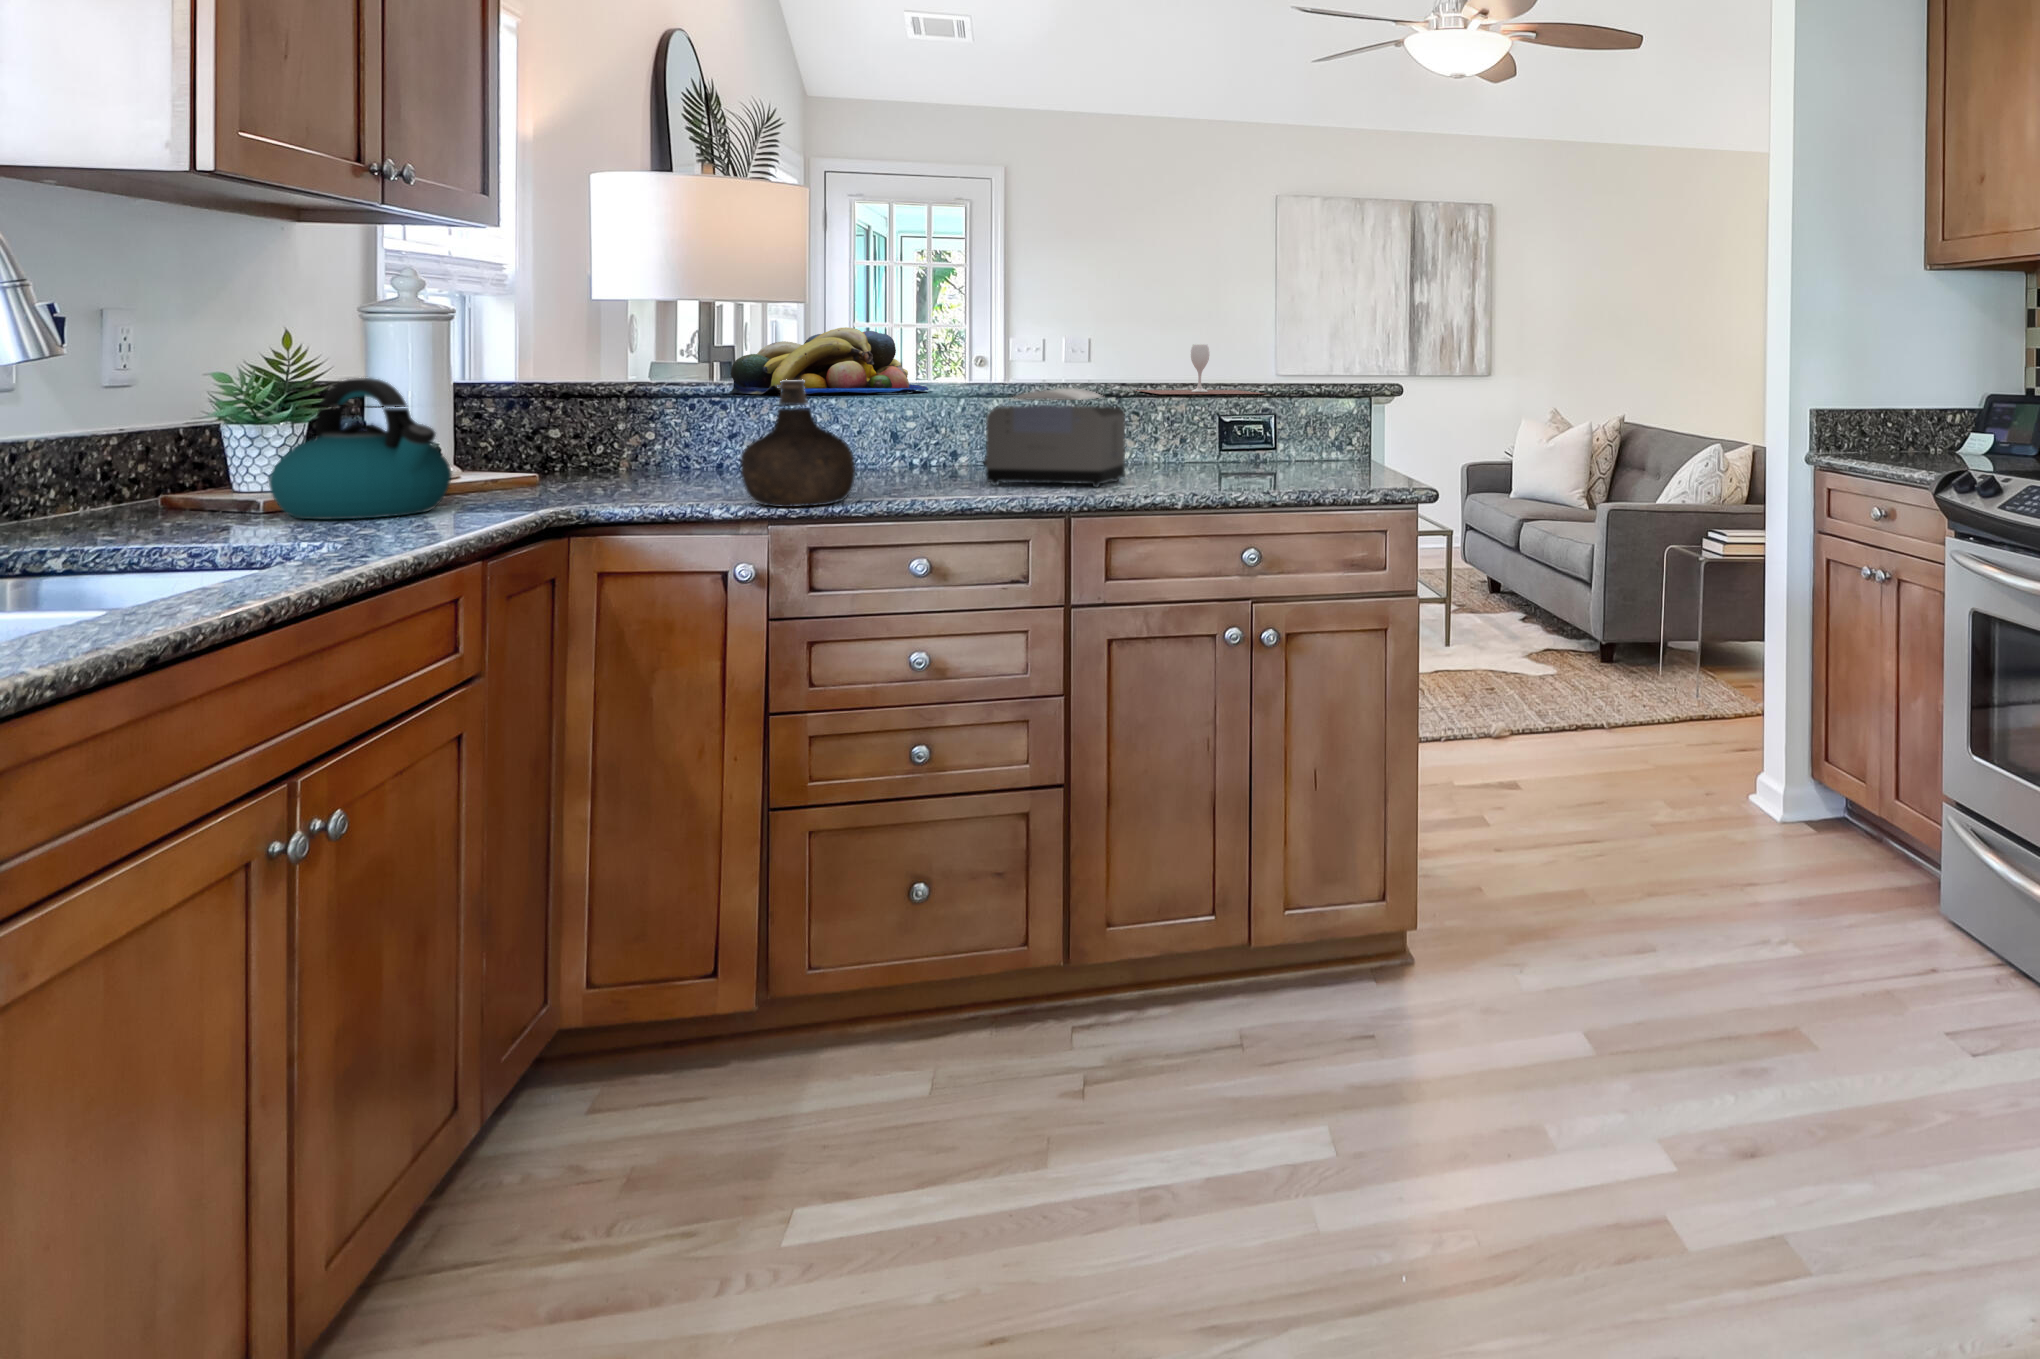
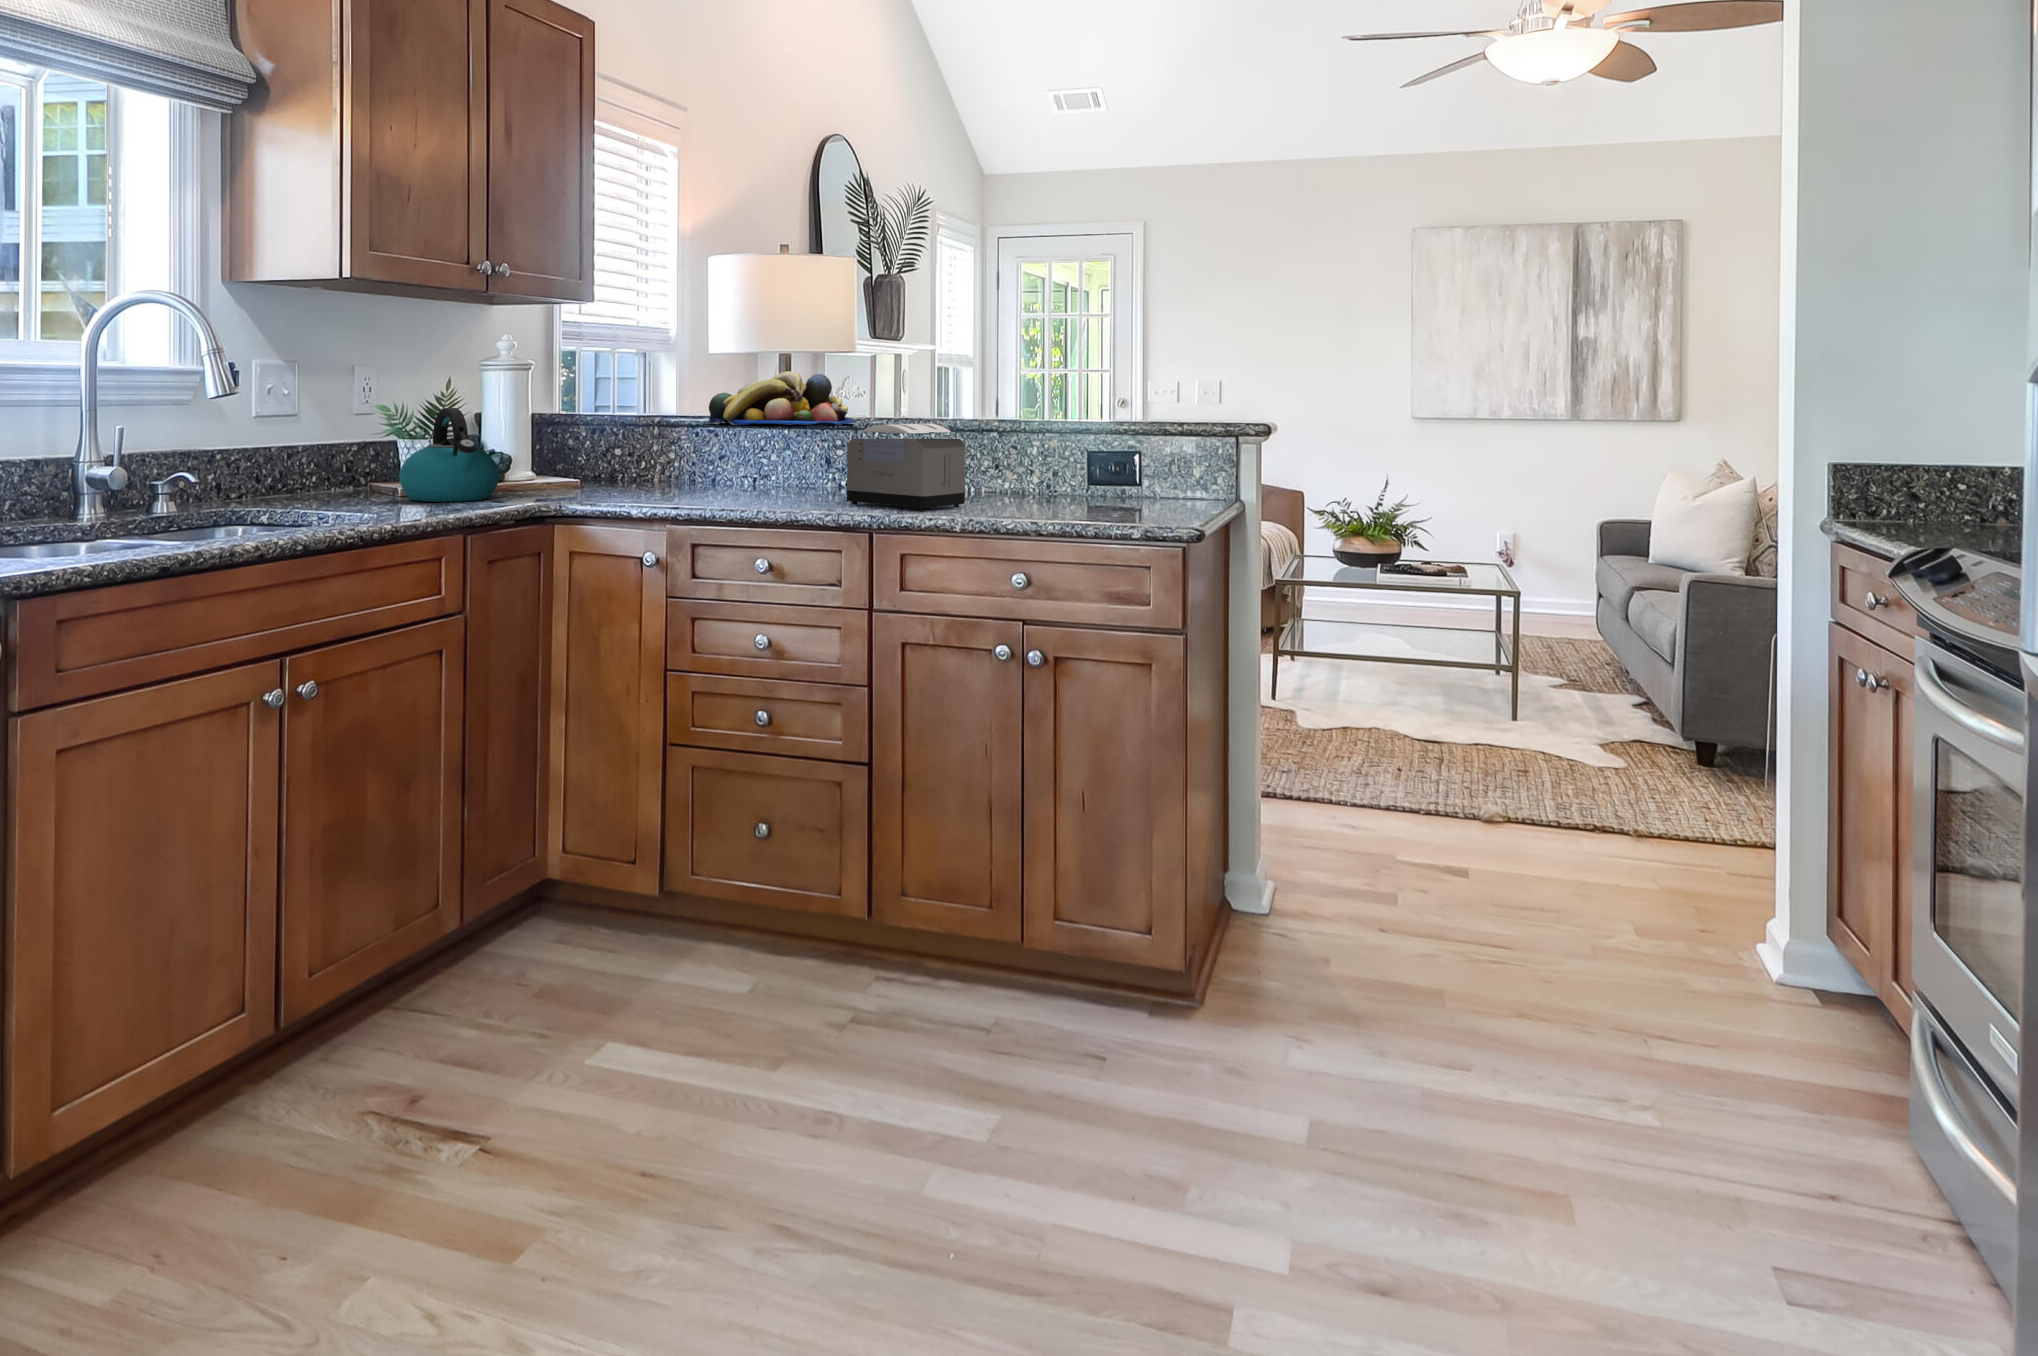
wine glass: present [1136,344,1264,394] -> none [1007,385,1113,432]
bottle: present [741,380,855,507] -> none [646,412,726,511]

